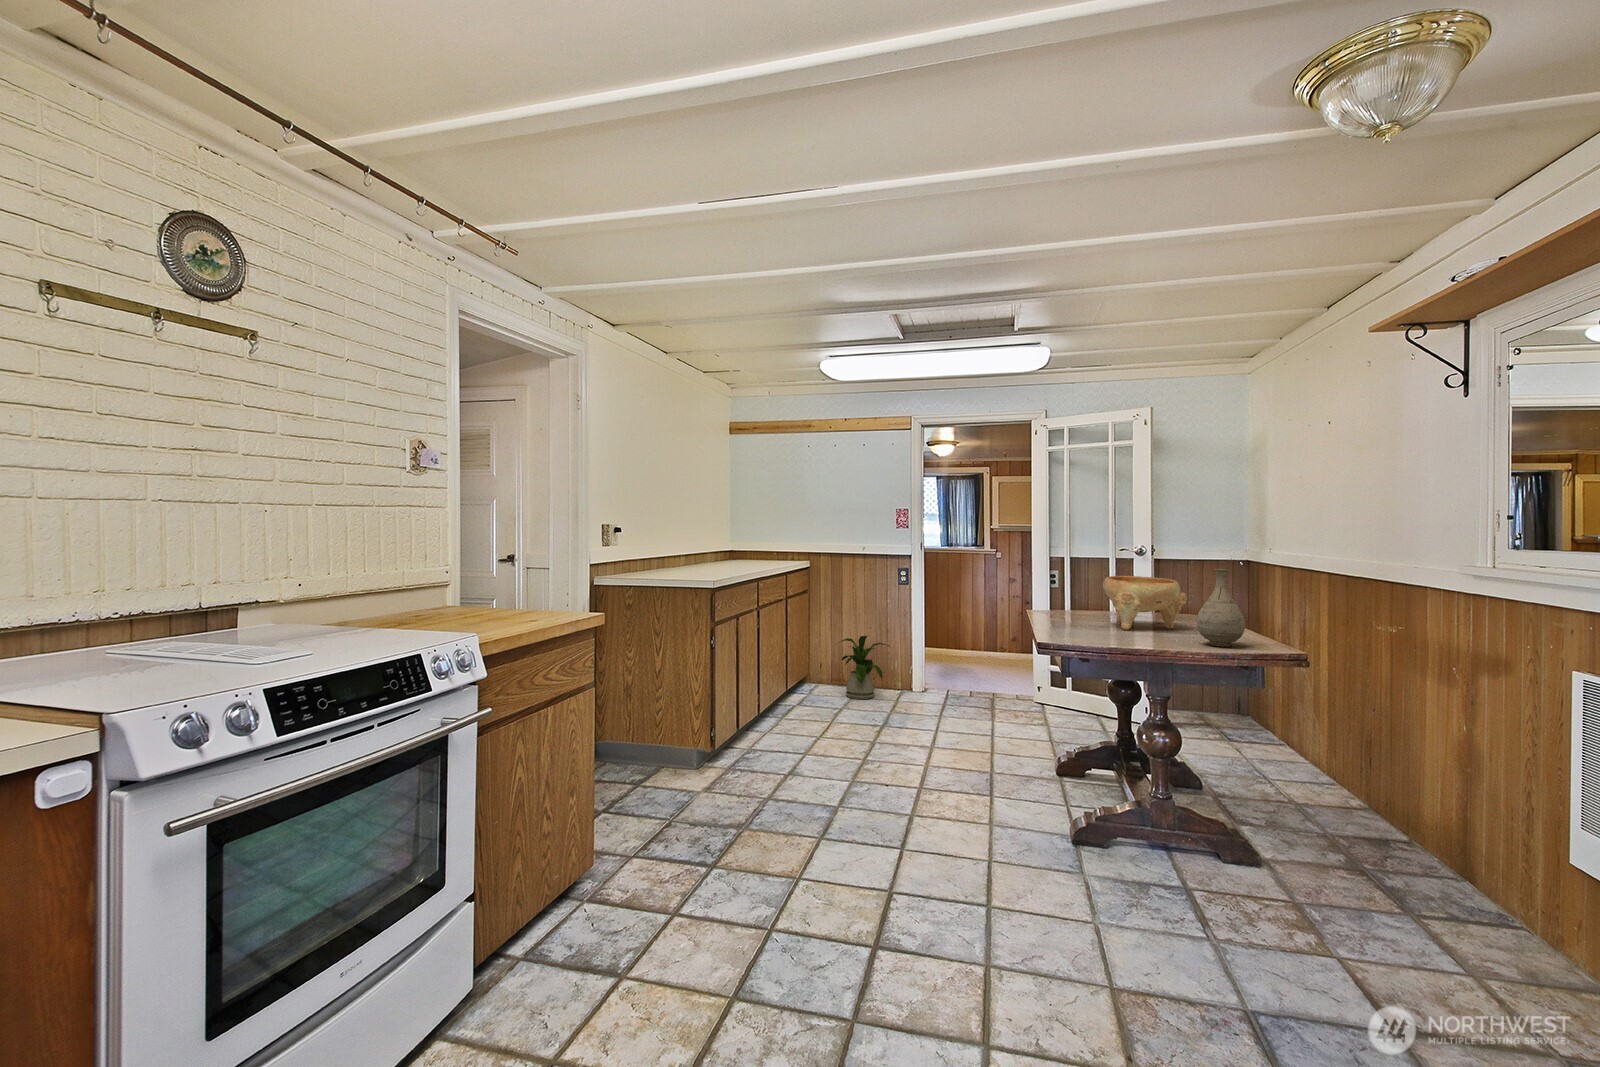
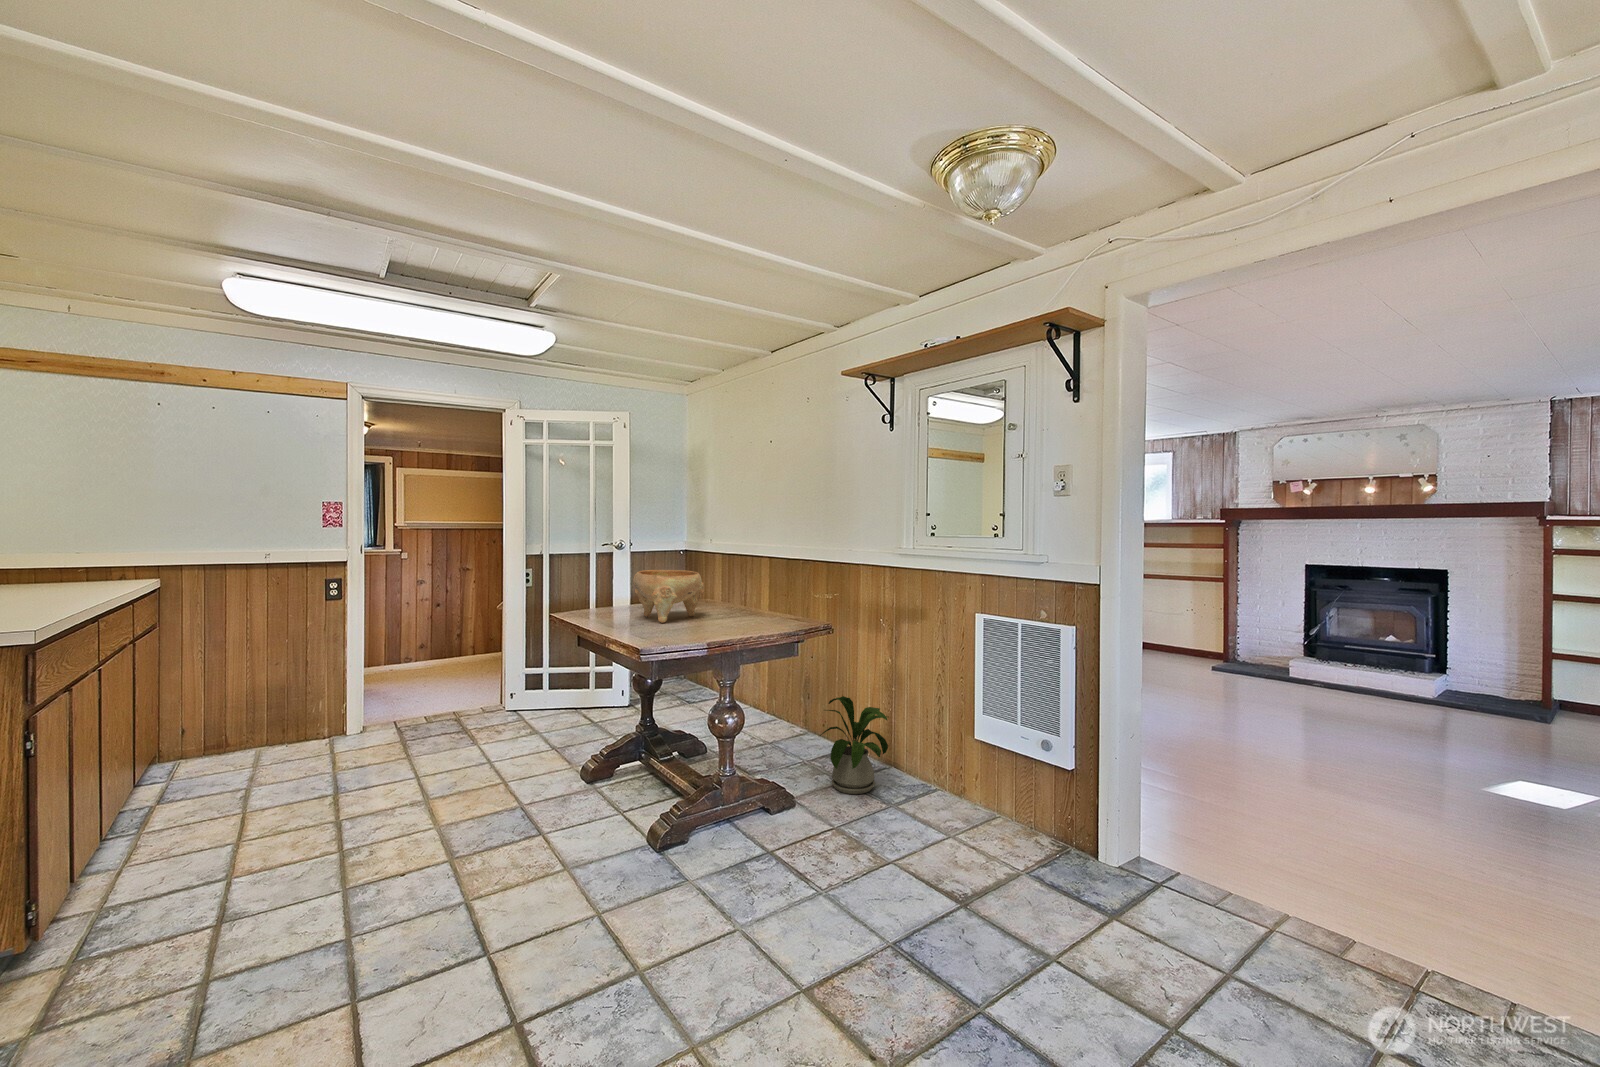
vase: present [1197,569,1245,647] -> none [737,559,774,628]
house plant: present [839,636,888,699] -> present [820,696,888,794]

